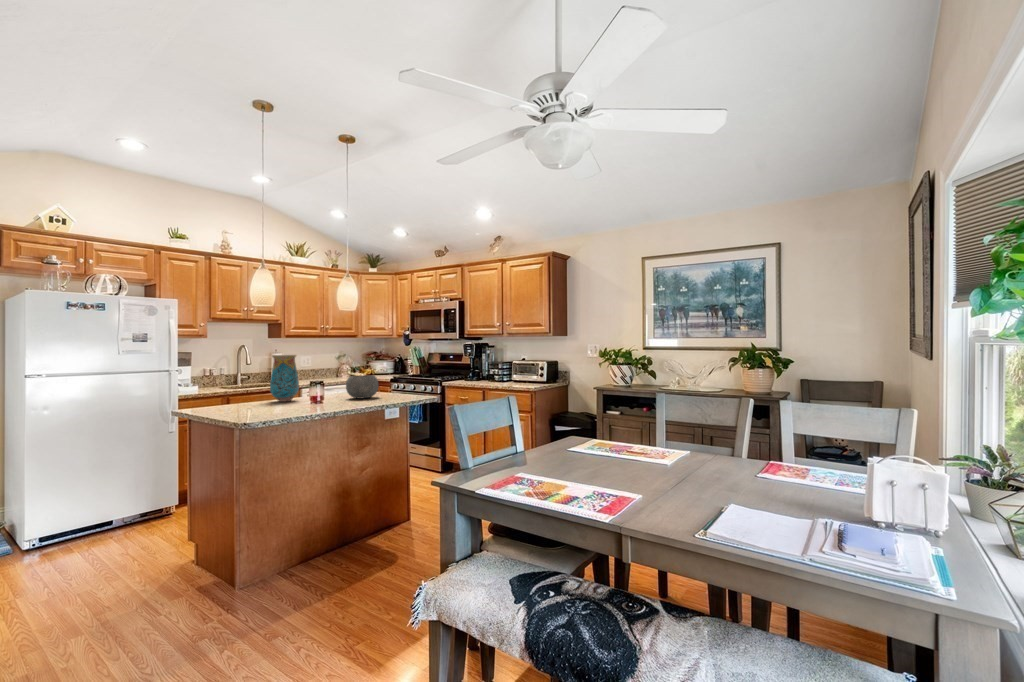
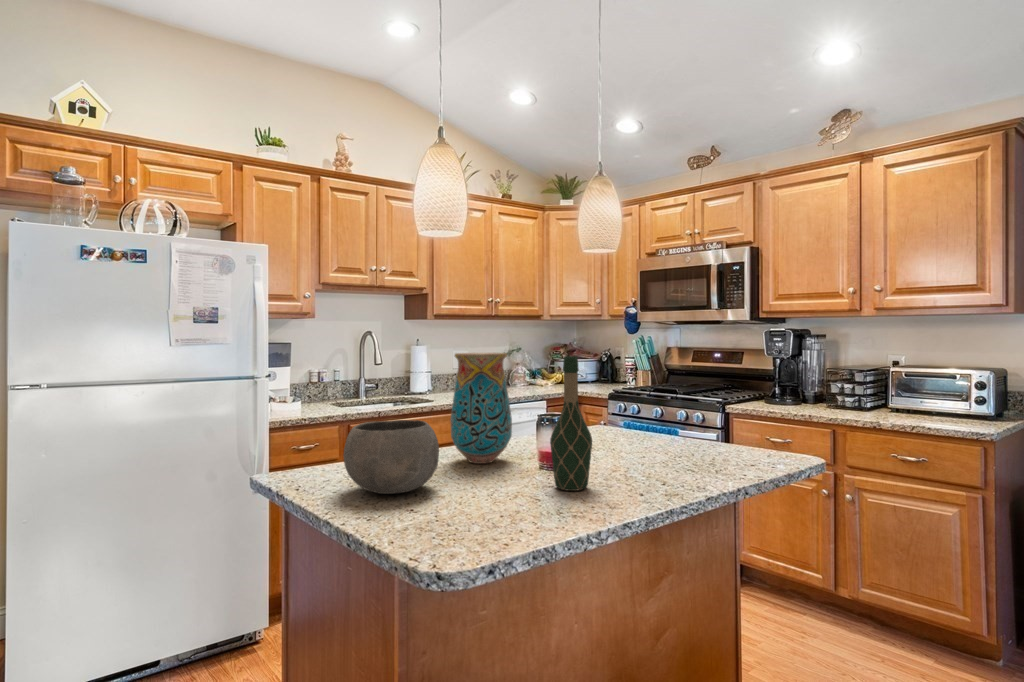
wine bottle: none [305,355,322,406] -> present [550,356,592,491]
bowl: present [346,375,379,398] -> present [344,420,439,494]

